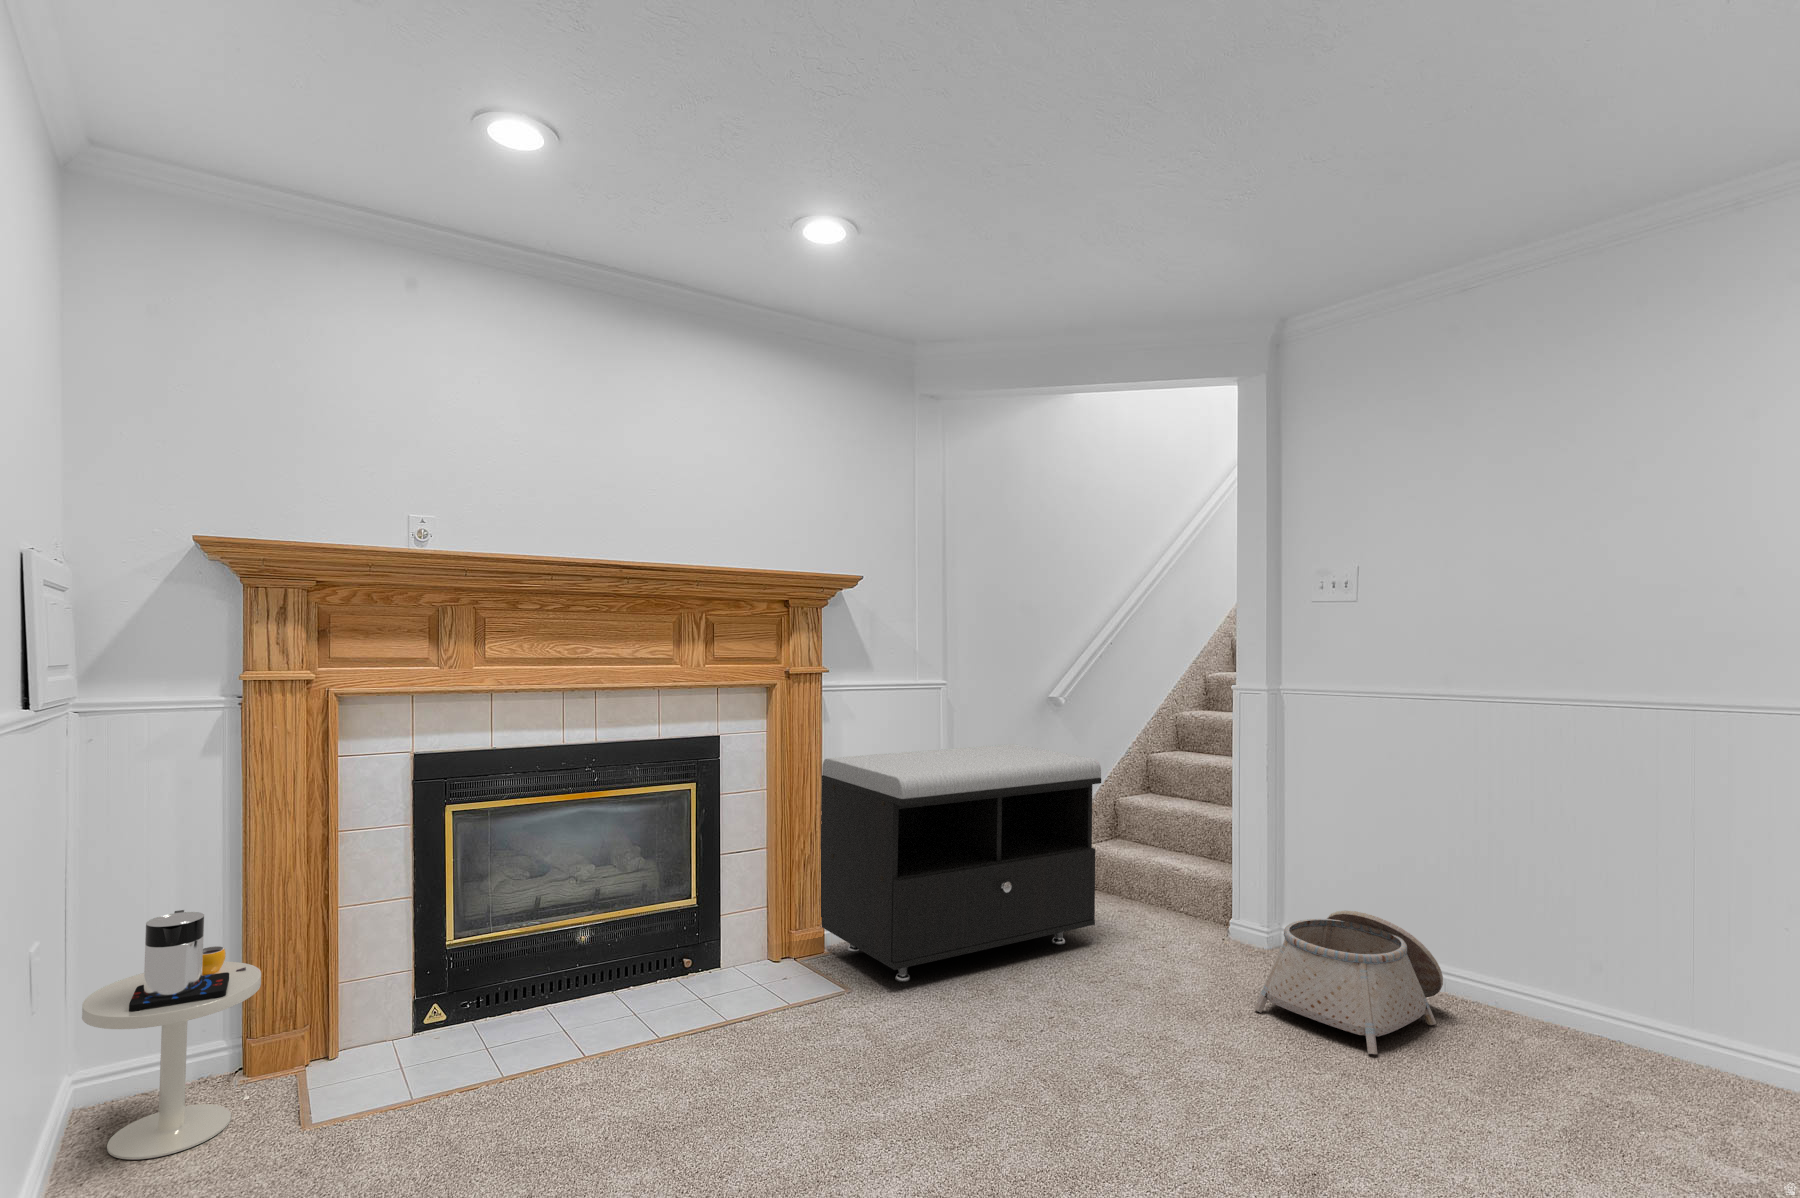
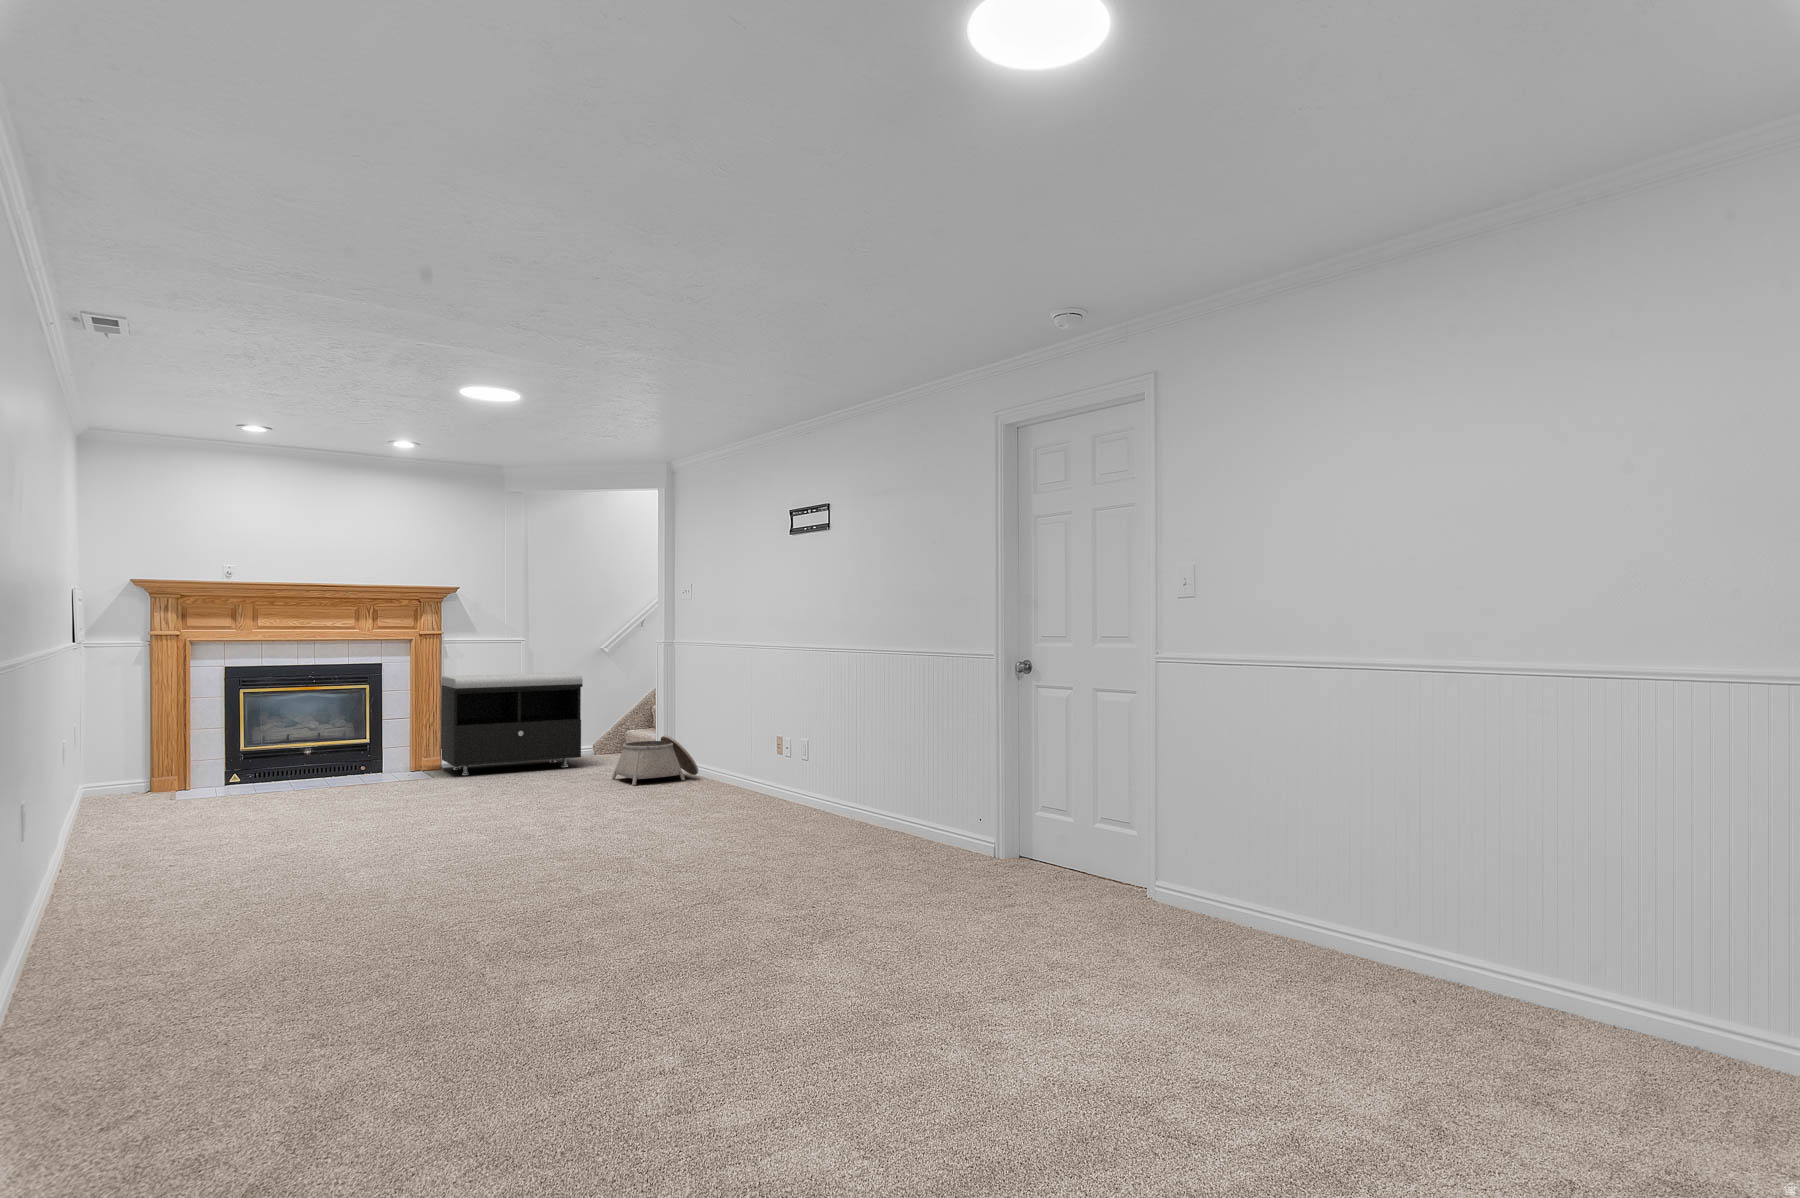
side table: present [82,910,261,1160] -> none [92,718,158,802]

